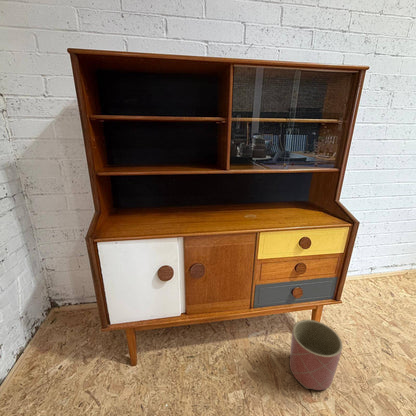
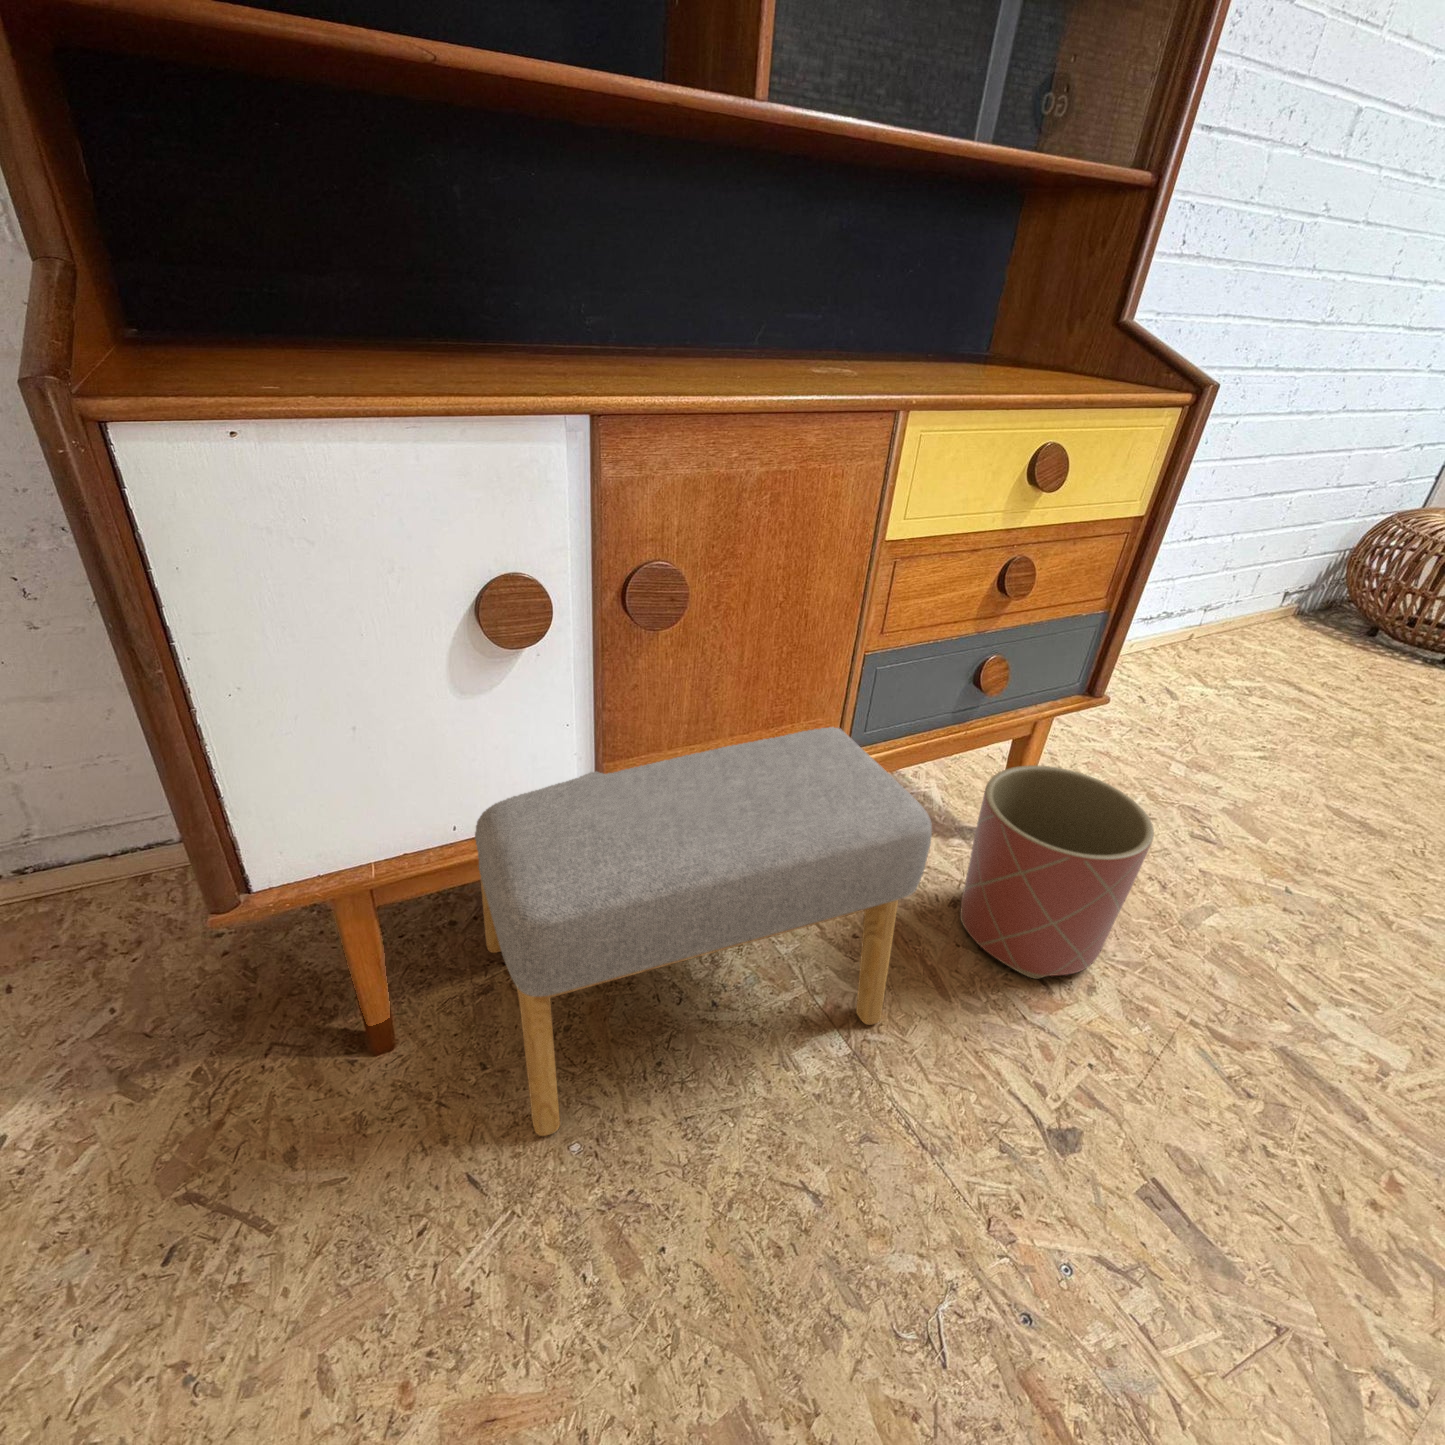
footstool: none [153,289,263,399] -> present [475,727,932,1136]

